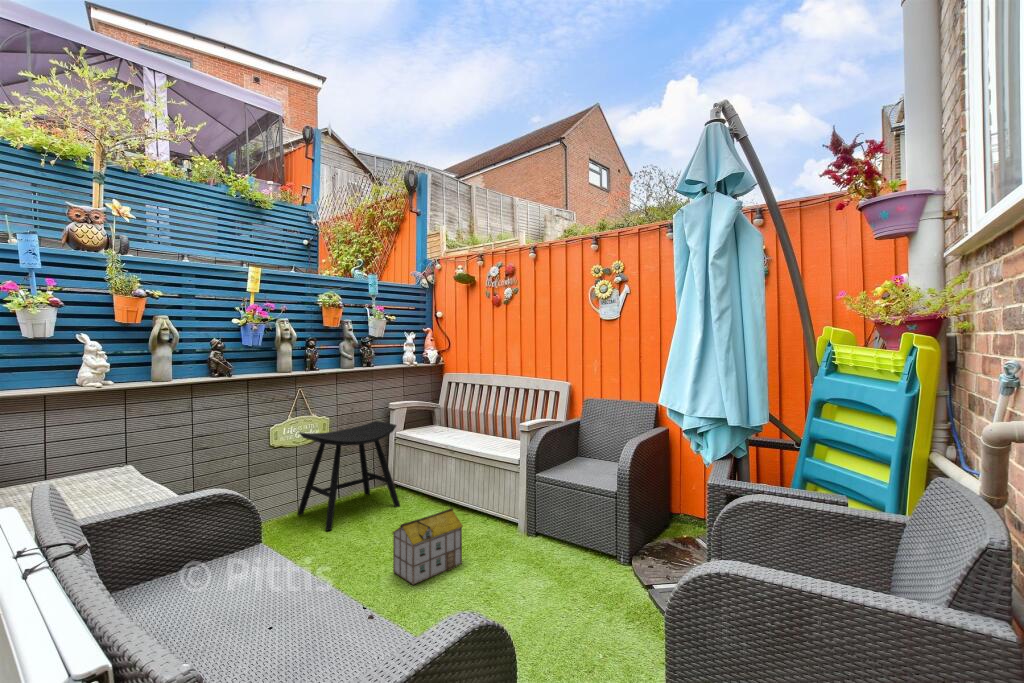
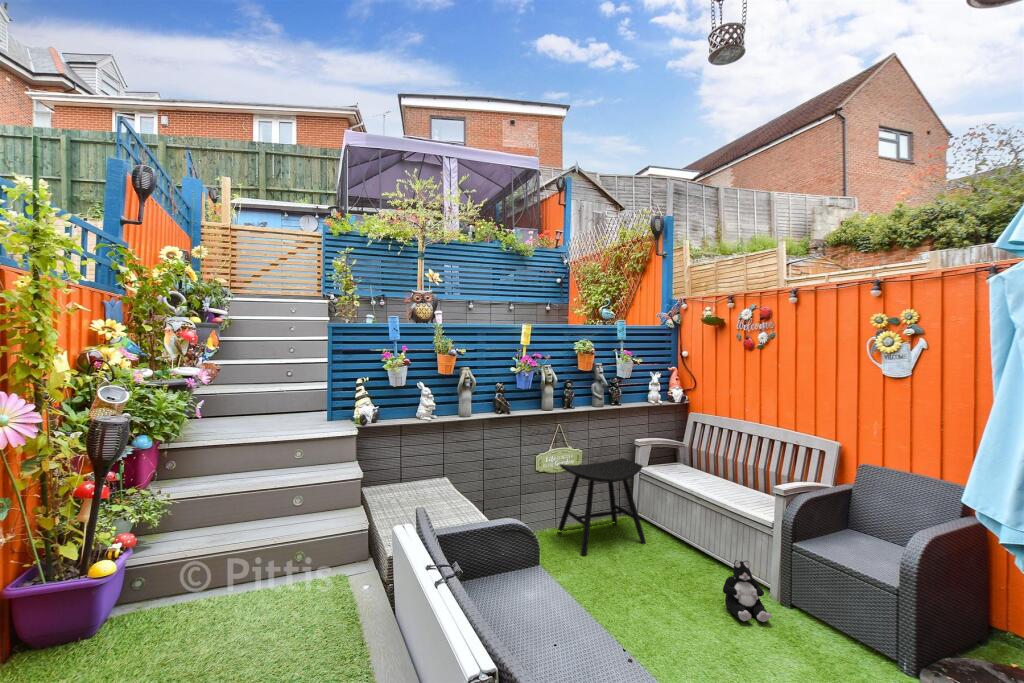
plush toy: none [474,498,518,556] -> present [723,560,771,622]
toy house: present [392,508,463,585] -> none [642,563,711,629]

